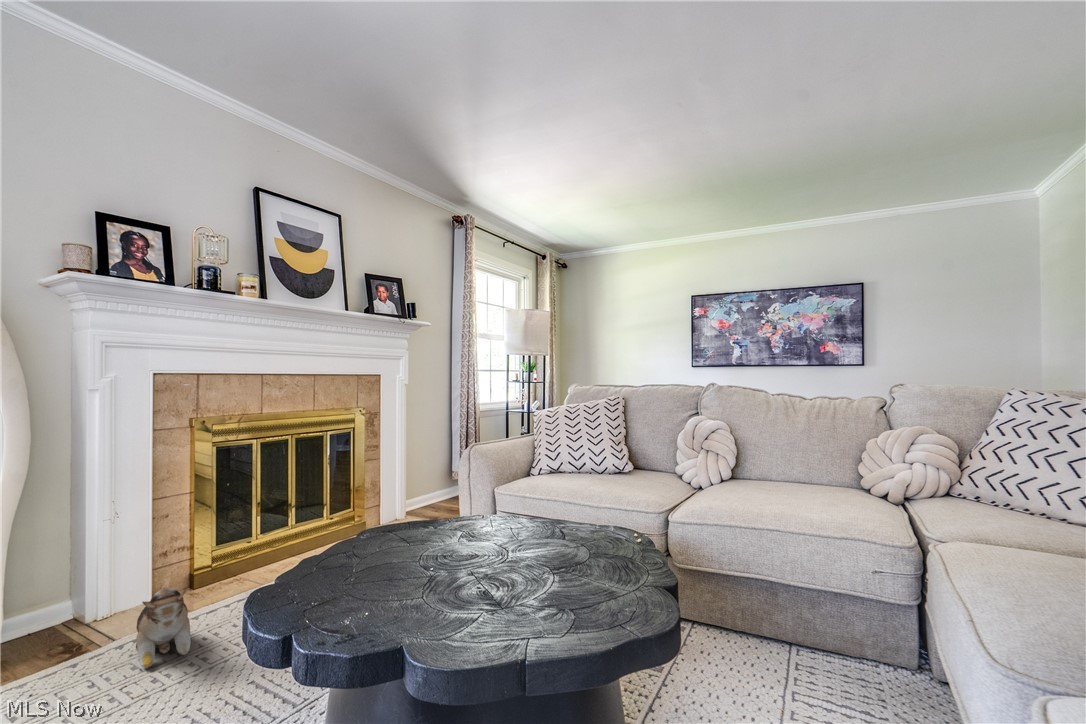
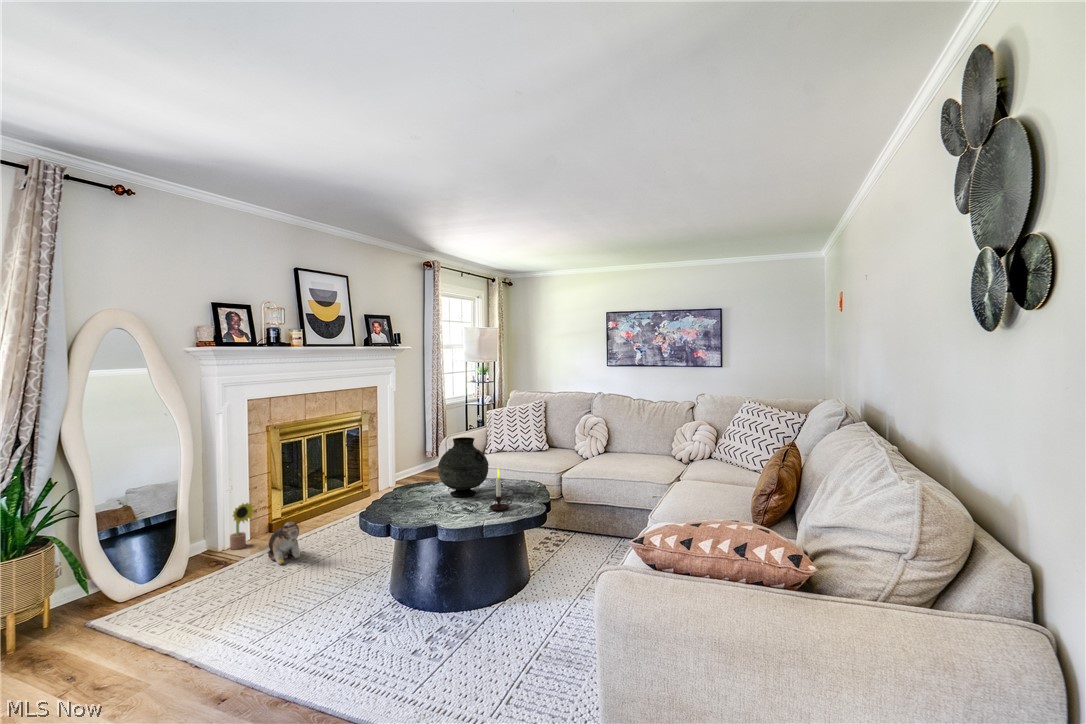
vase: none [428,434,536,562] -> present [438,437,489,497]
candle: none [536,501,592,611] -> present [489,468,512,510]
decorative plant: none [92,543,143,626] -> present [230,503,254,550]

